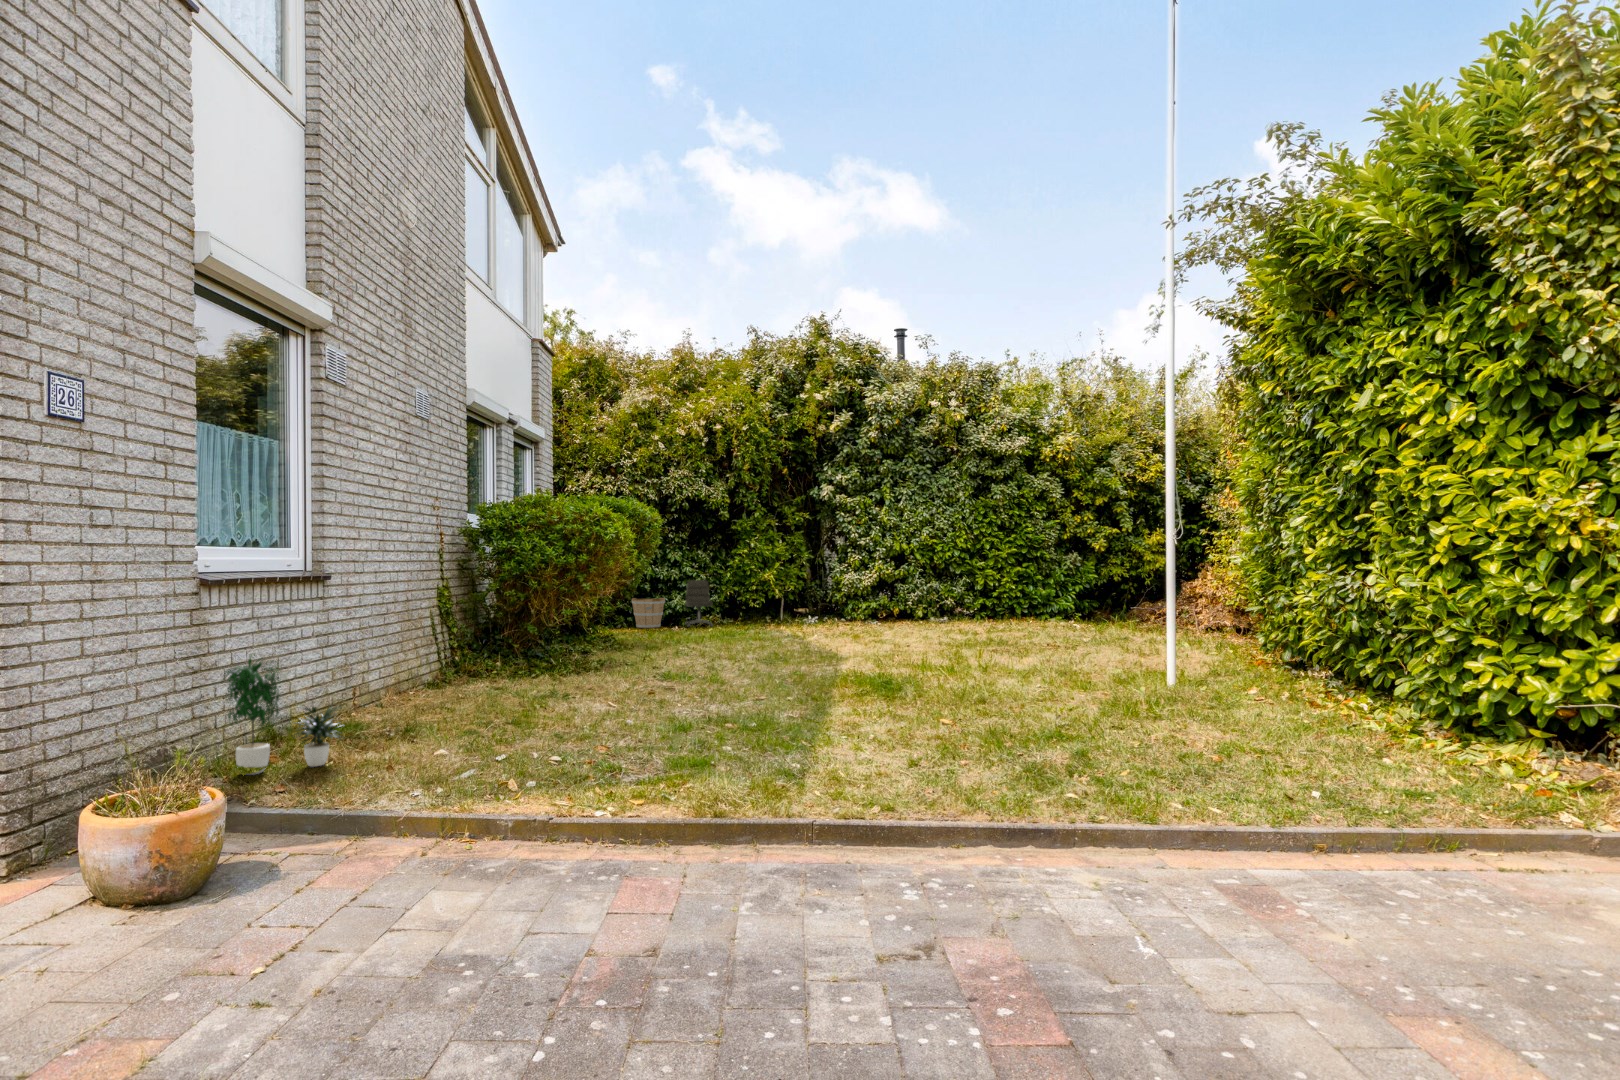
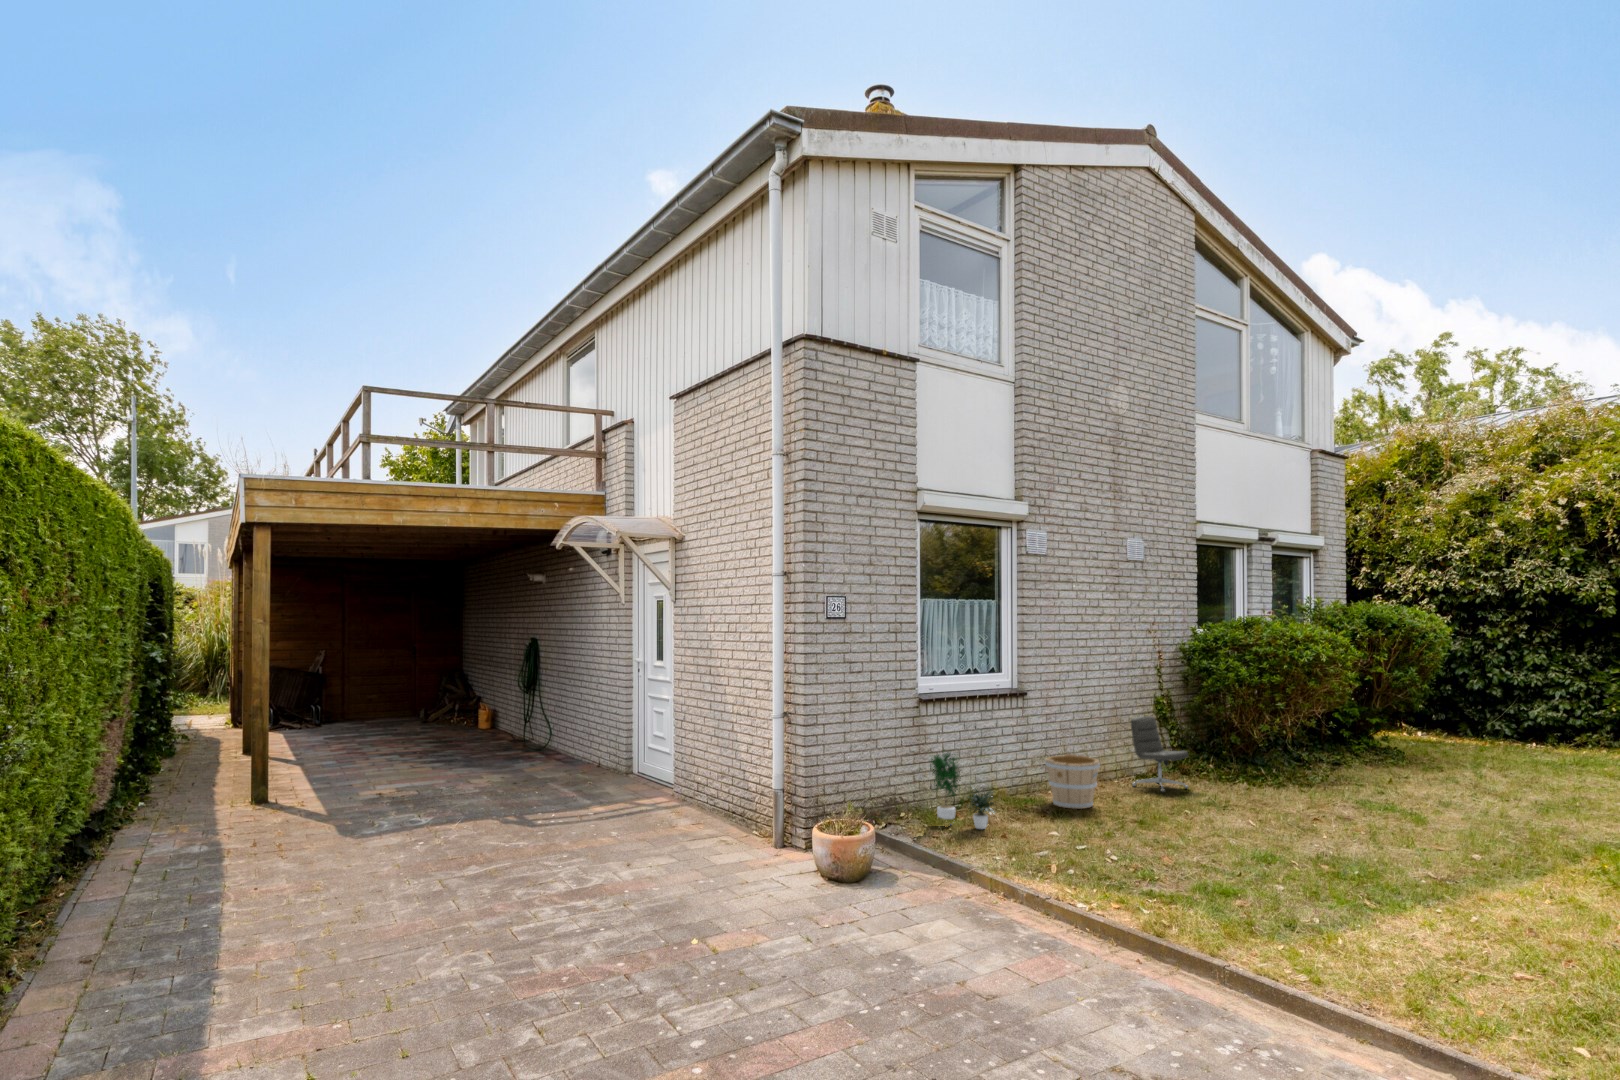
chair: present [685,580,713,627] -> present [1131,716,1188,792]
wooden bucket: present [632,598,665,628] -> present [1045,754,1100,809]

